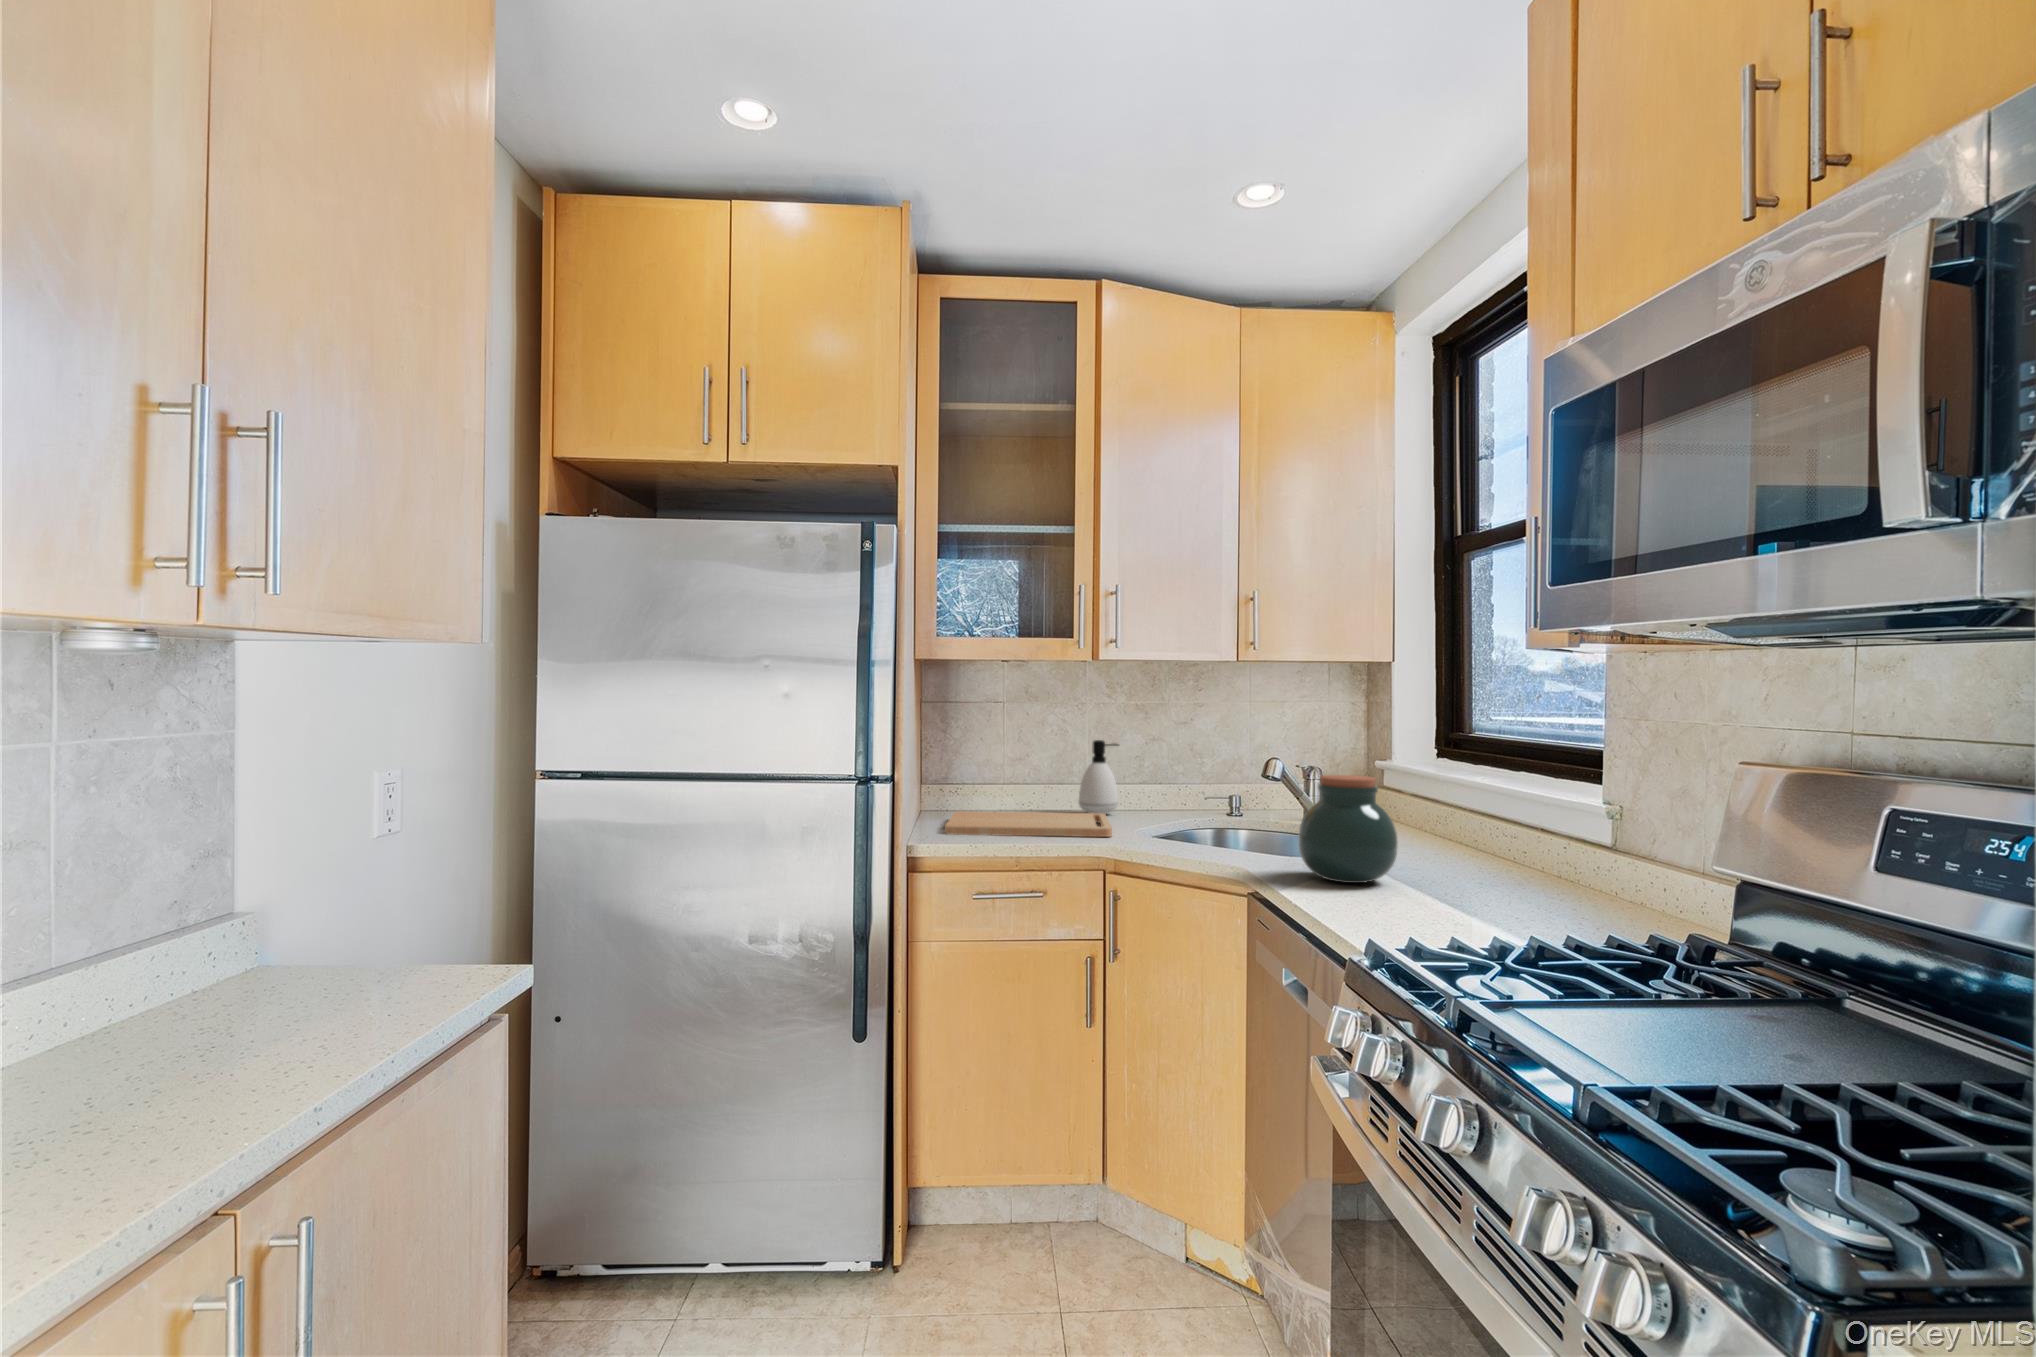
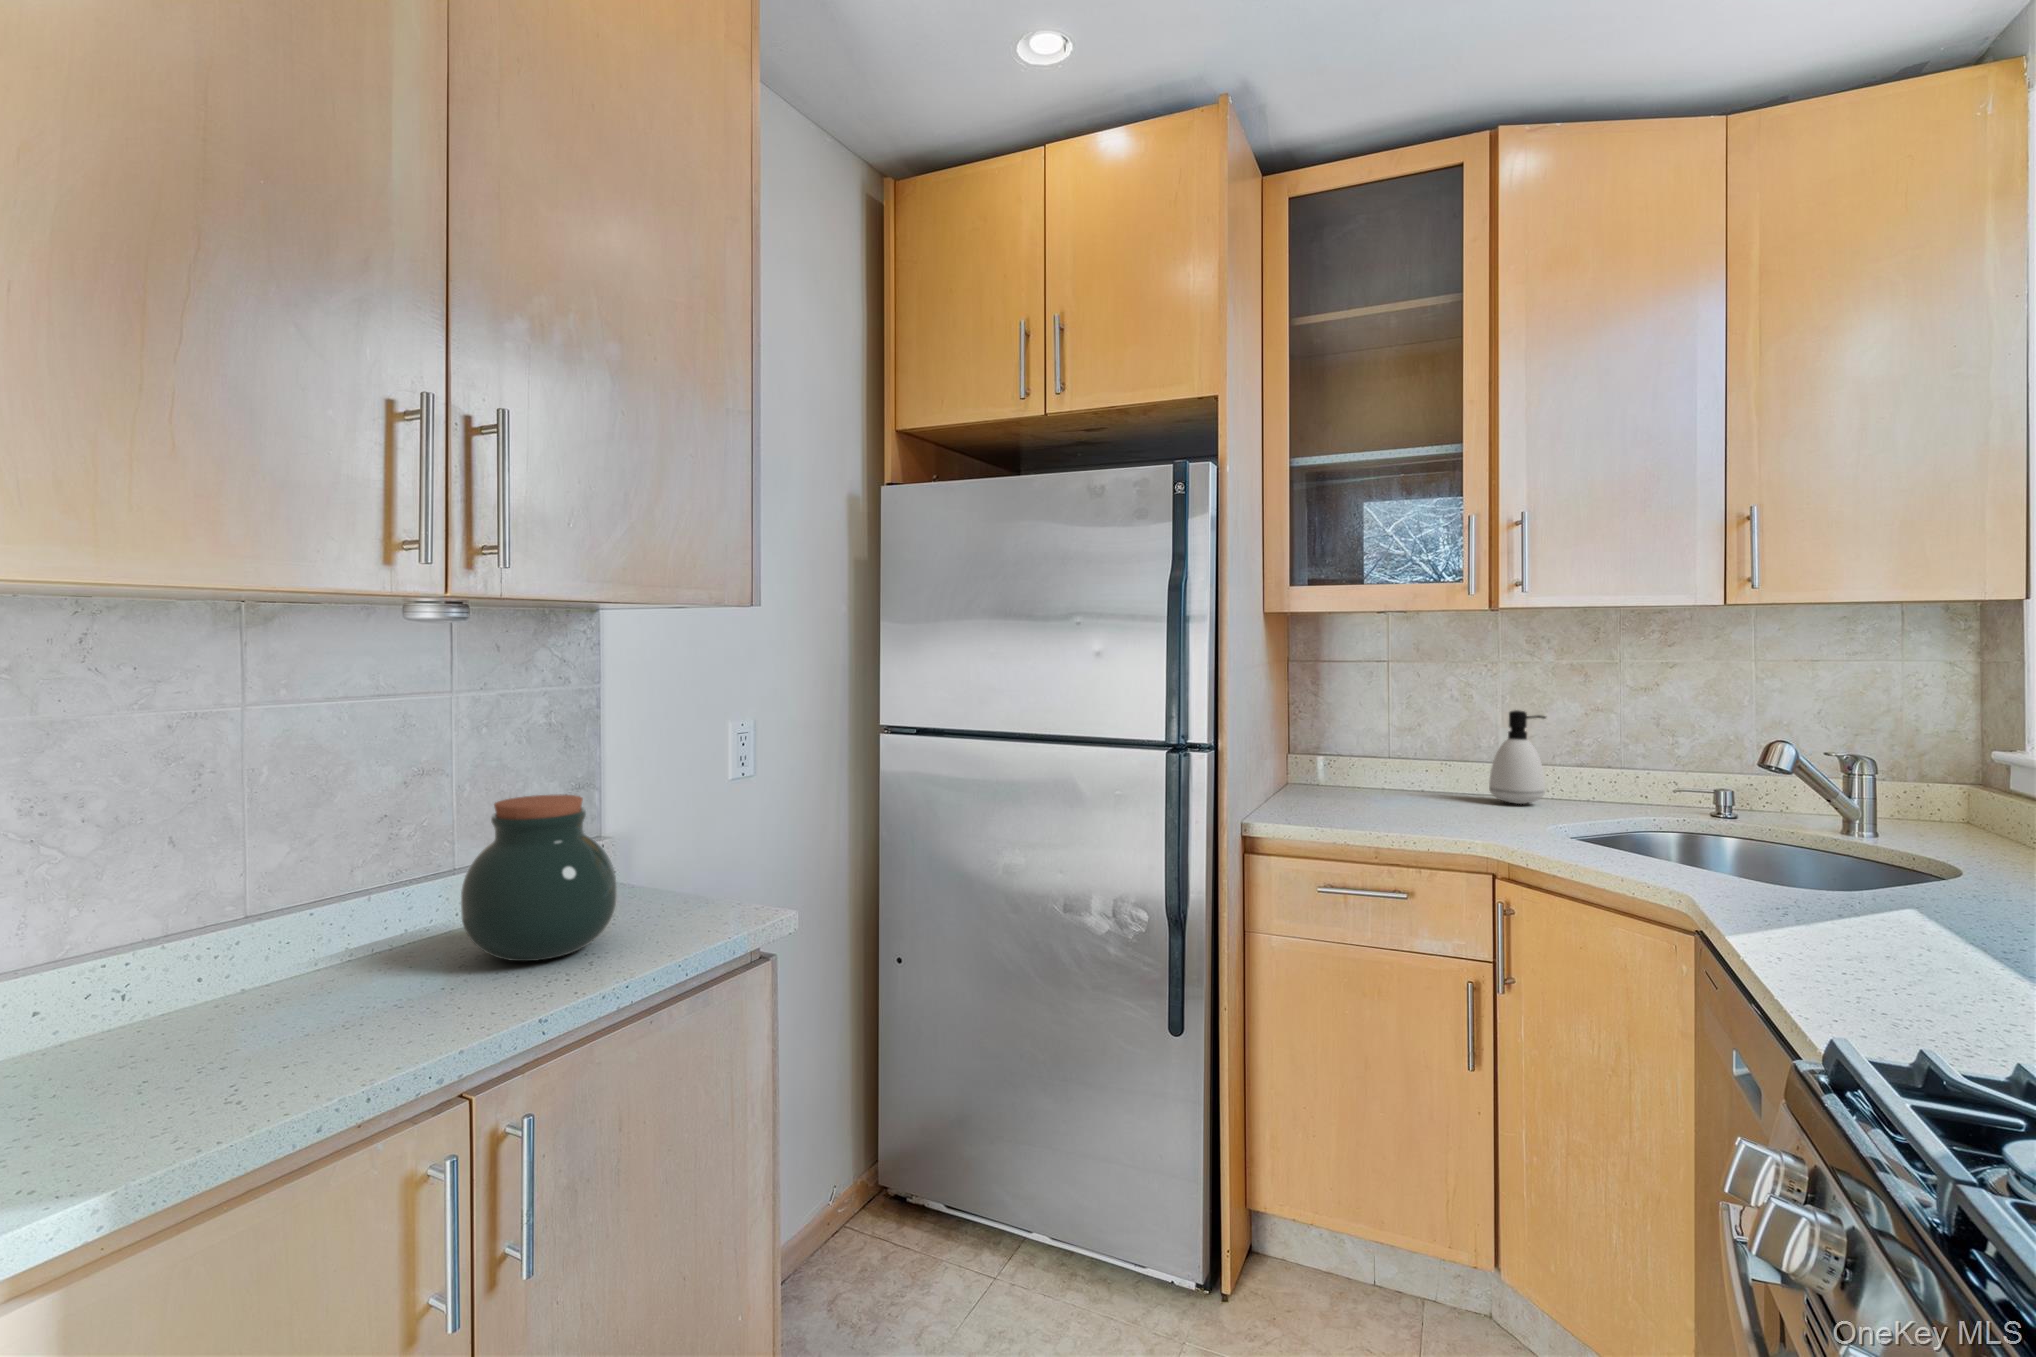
jar: present [1298,775,1398,883] -> present [461,794,617,961]
cutting board: present [945,811,1112,837] -> none [1295,790,1518,835]

